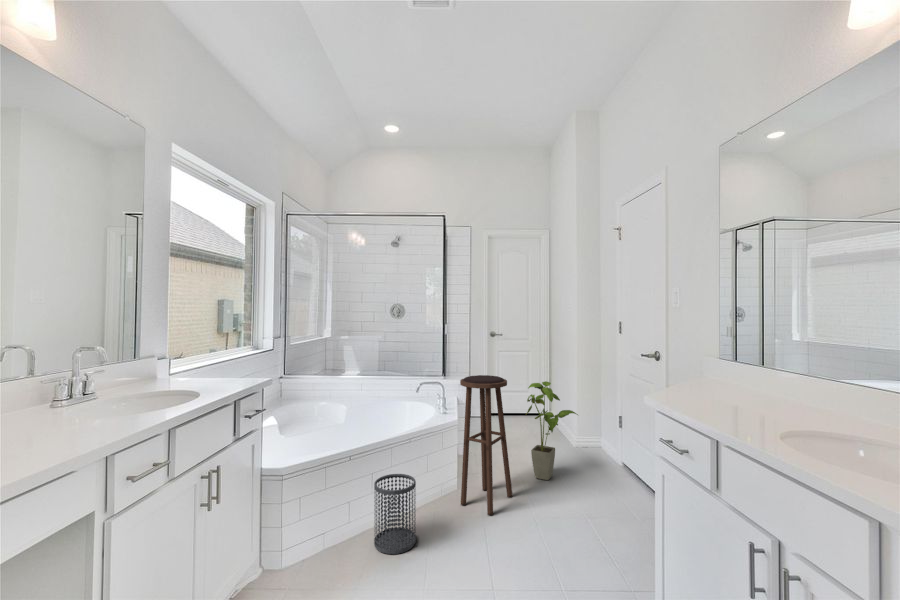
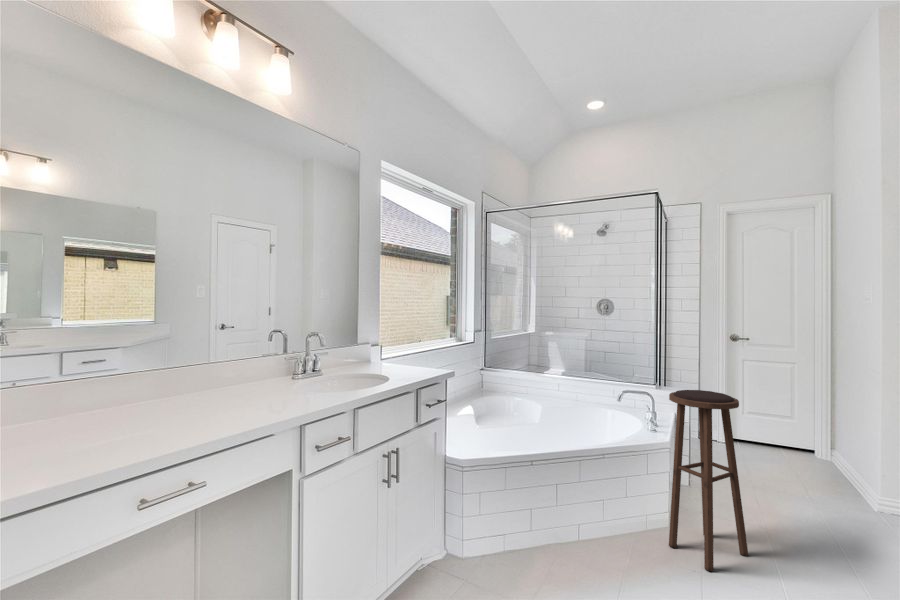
house plant: present [526,381,578,480] -> none [776,409,875,548]
wastebasket: present [374,474,416,554] -> none [555,489,603,580]

